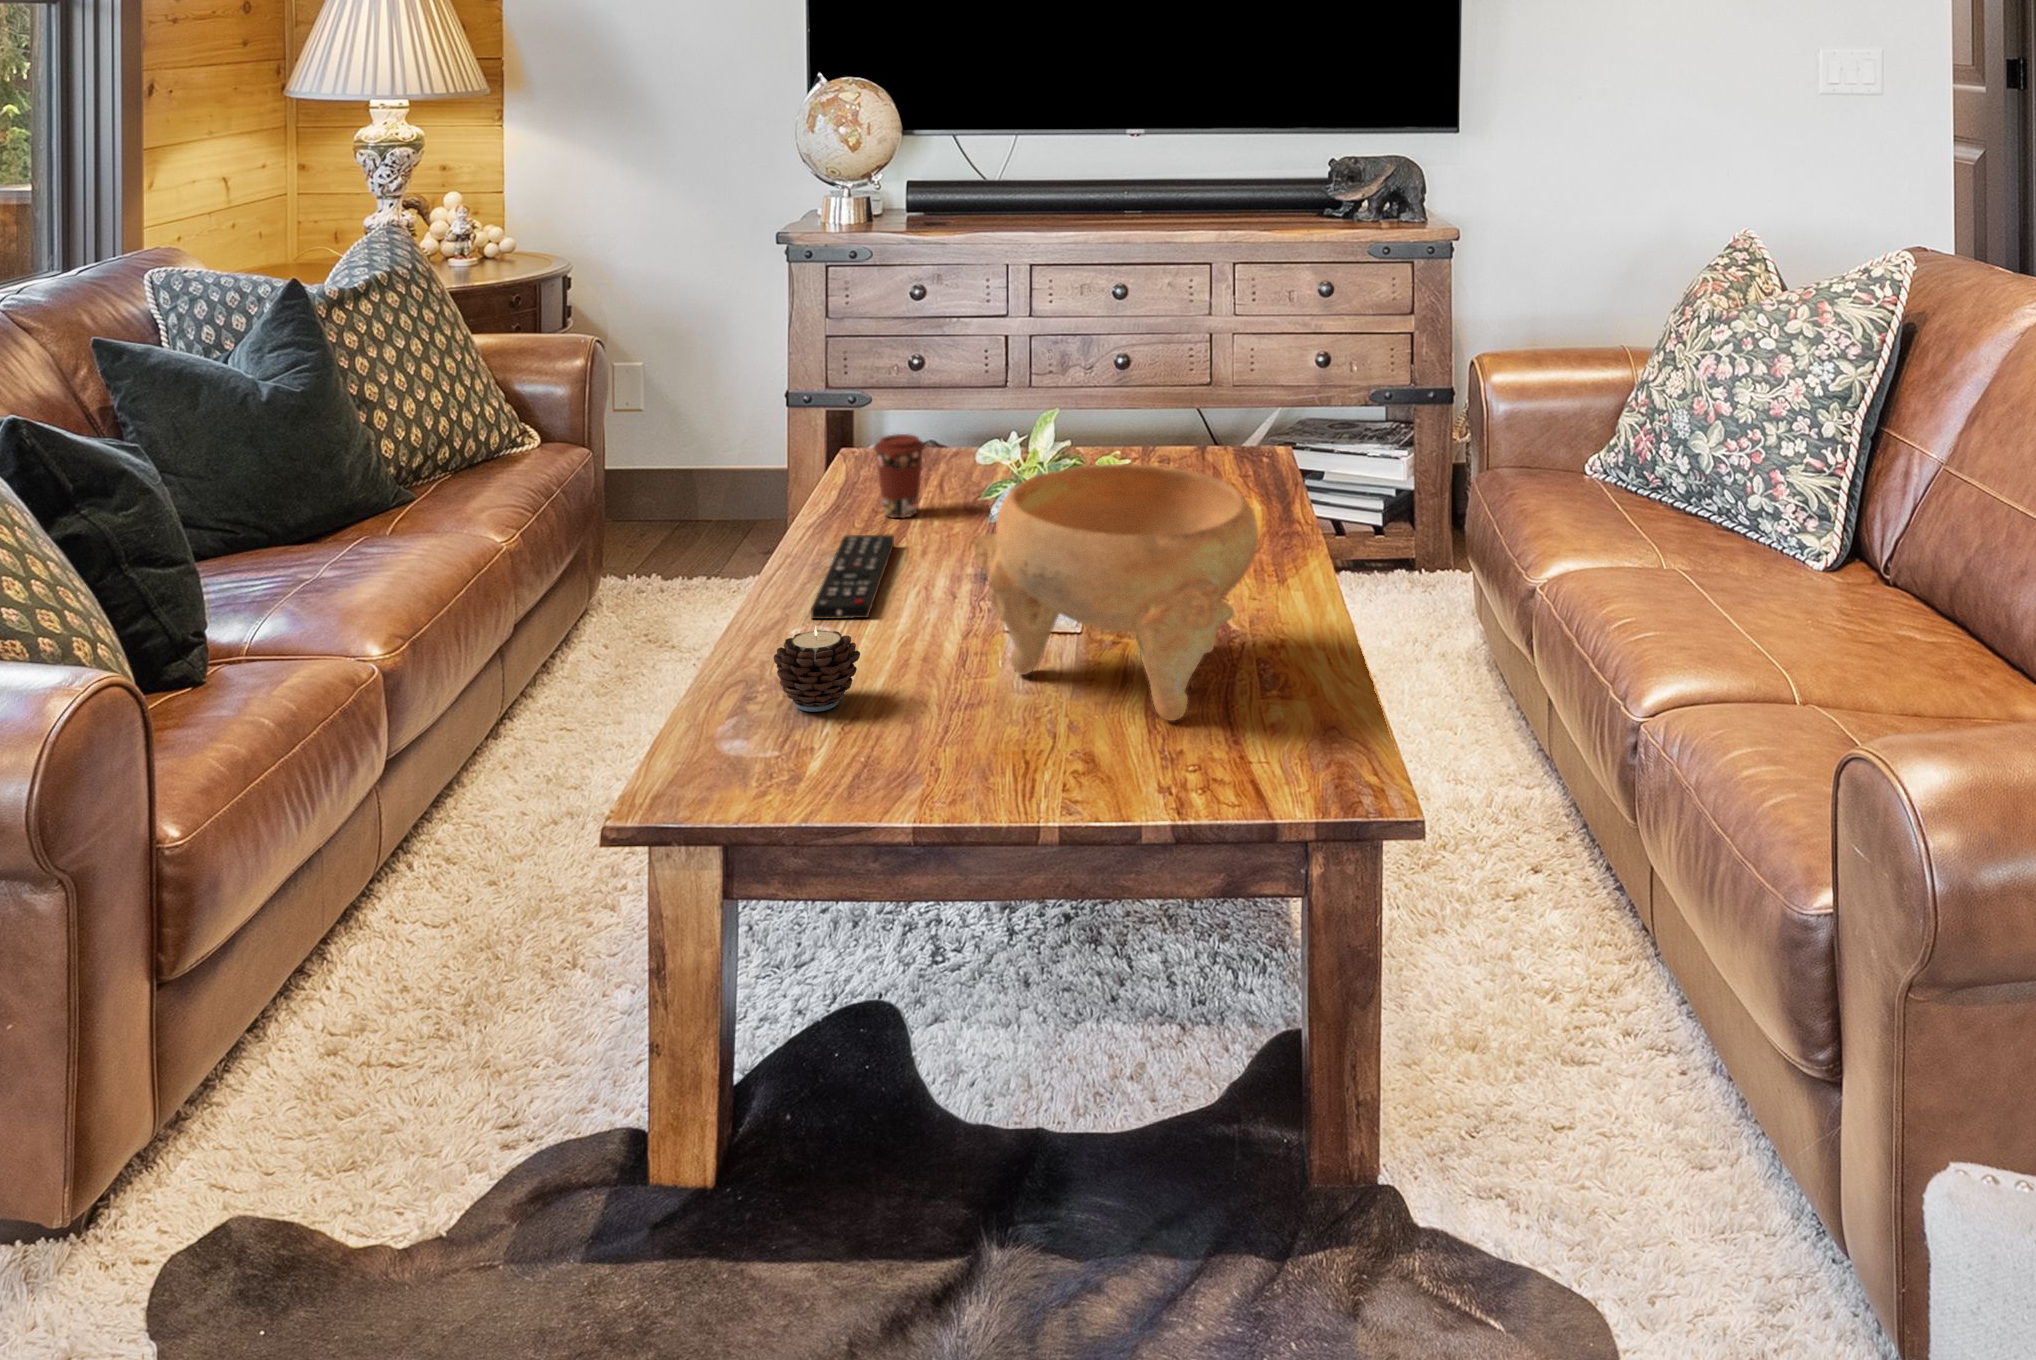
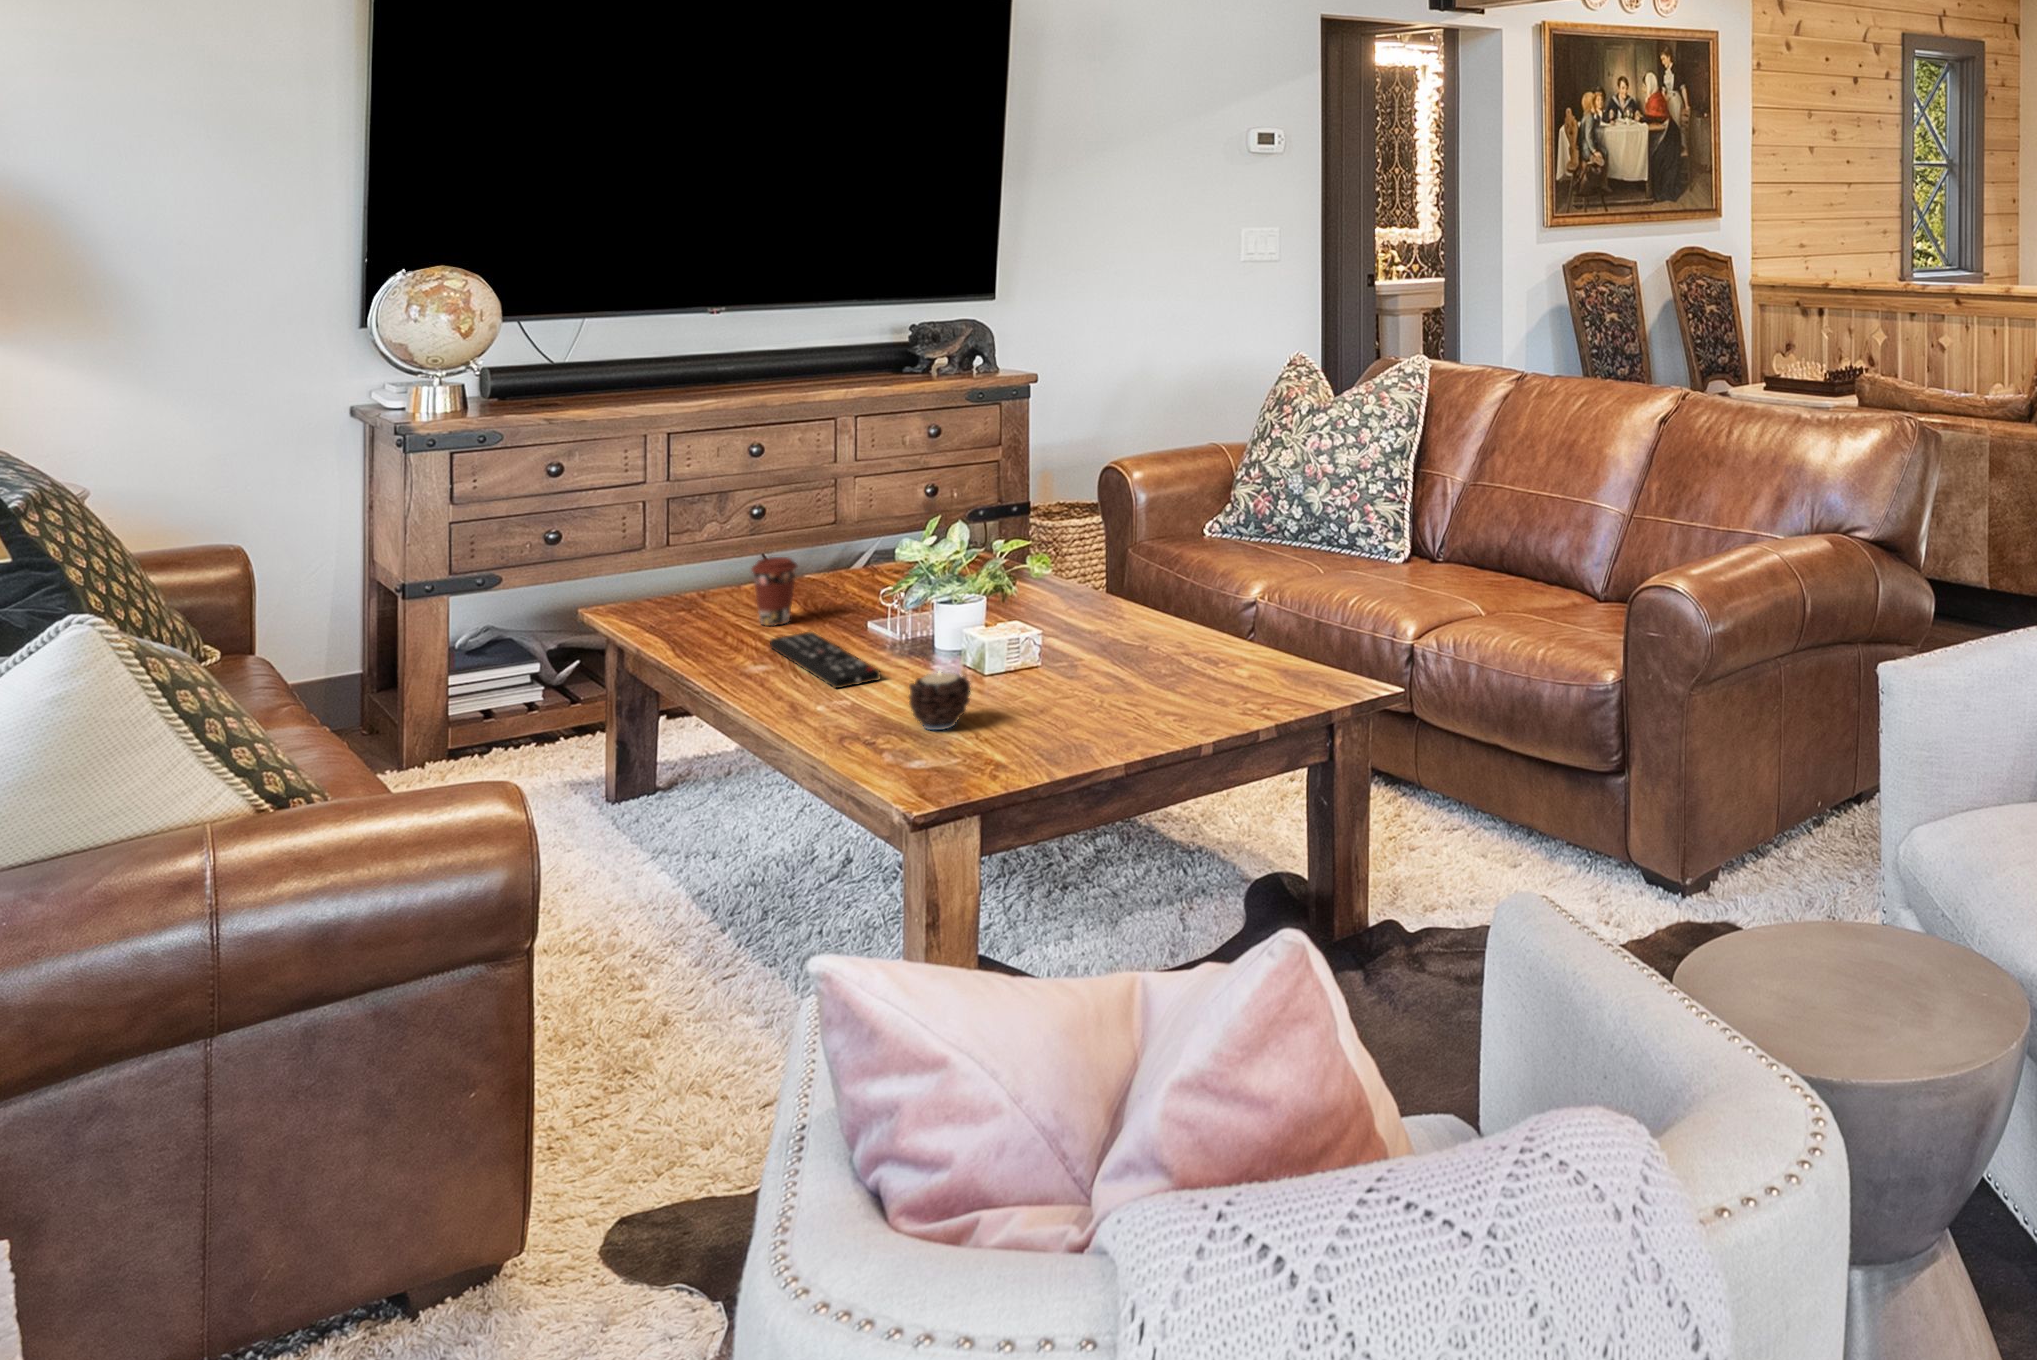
decorative bowl: present [974,464,1258,721] -> none [1017,530,1226,684]

